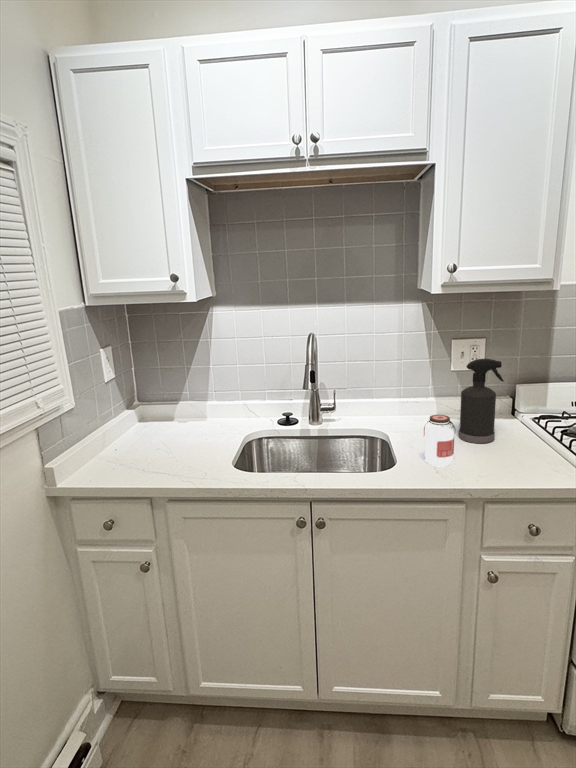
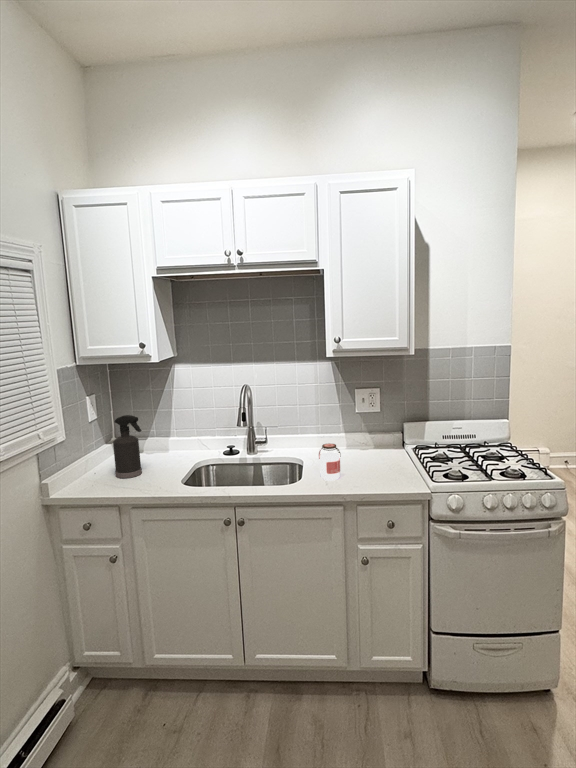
spray bottle: present [459,359,504,443] -> present [113,415,142,478]

